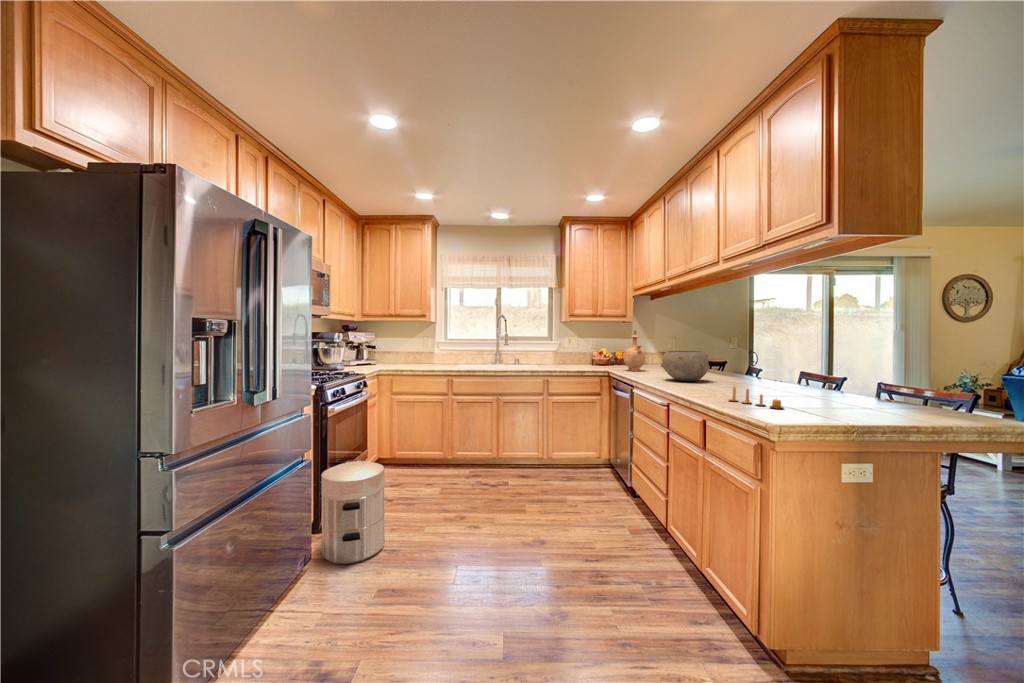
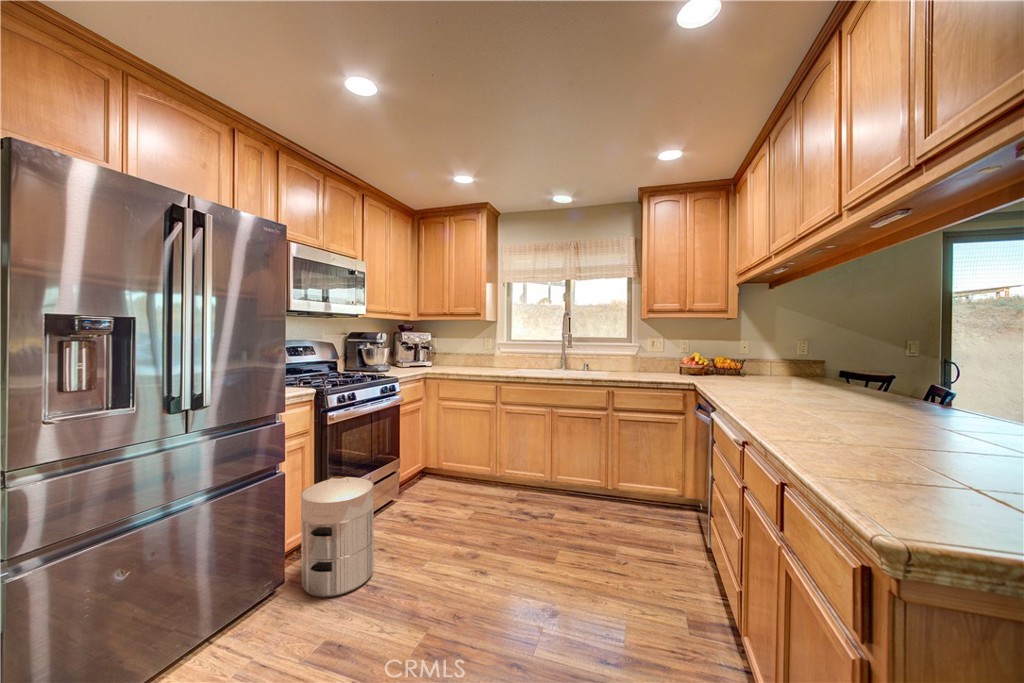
vase: present [624,330,645,371] -> none [713,328,745,384]
ceramic bowl: present [661,351,709,381] -> none [751,358,833,405]
candle: present [729,387,784,409] -> none [837,424,958,484]

